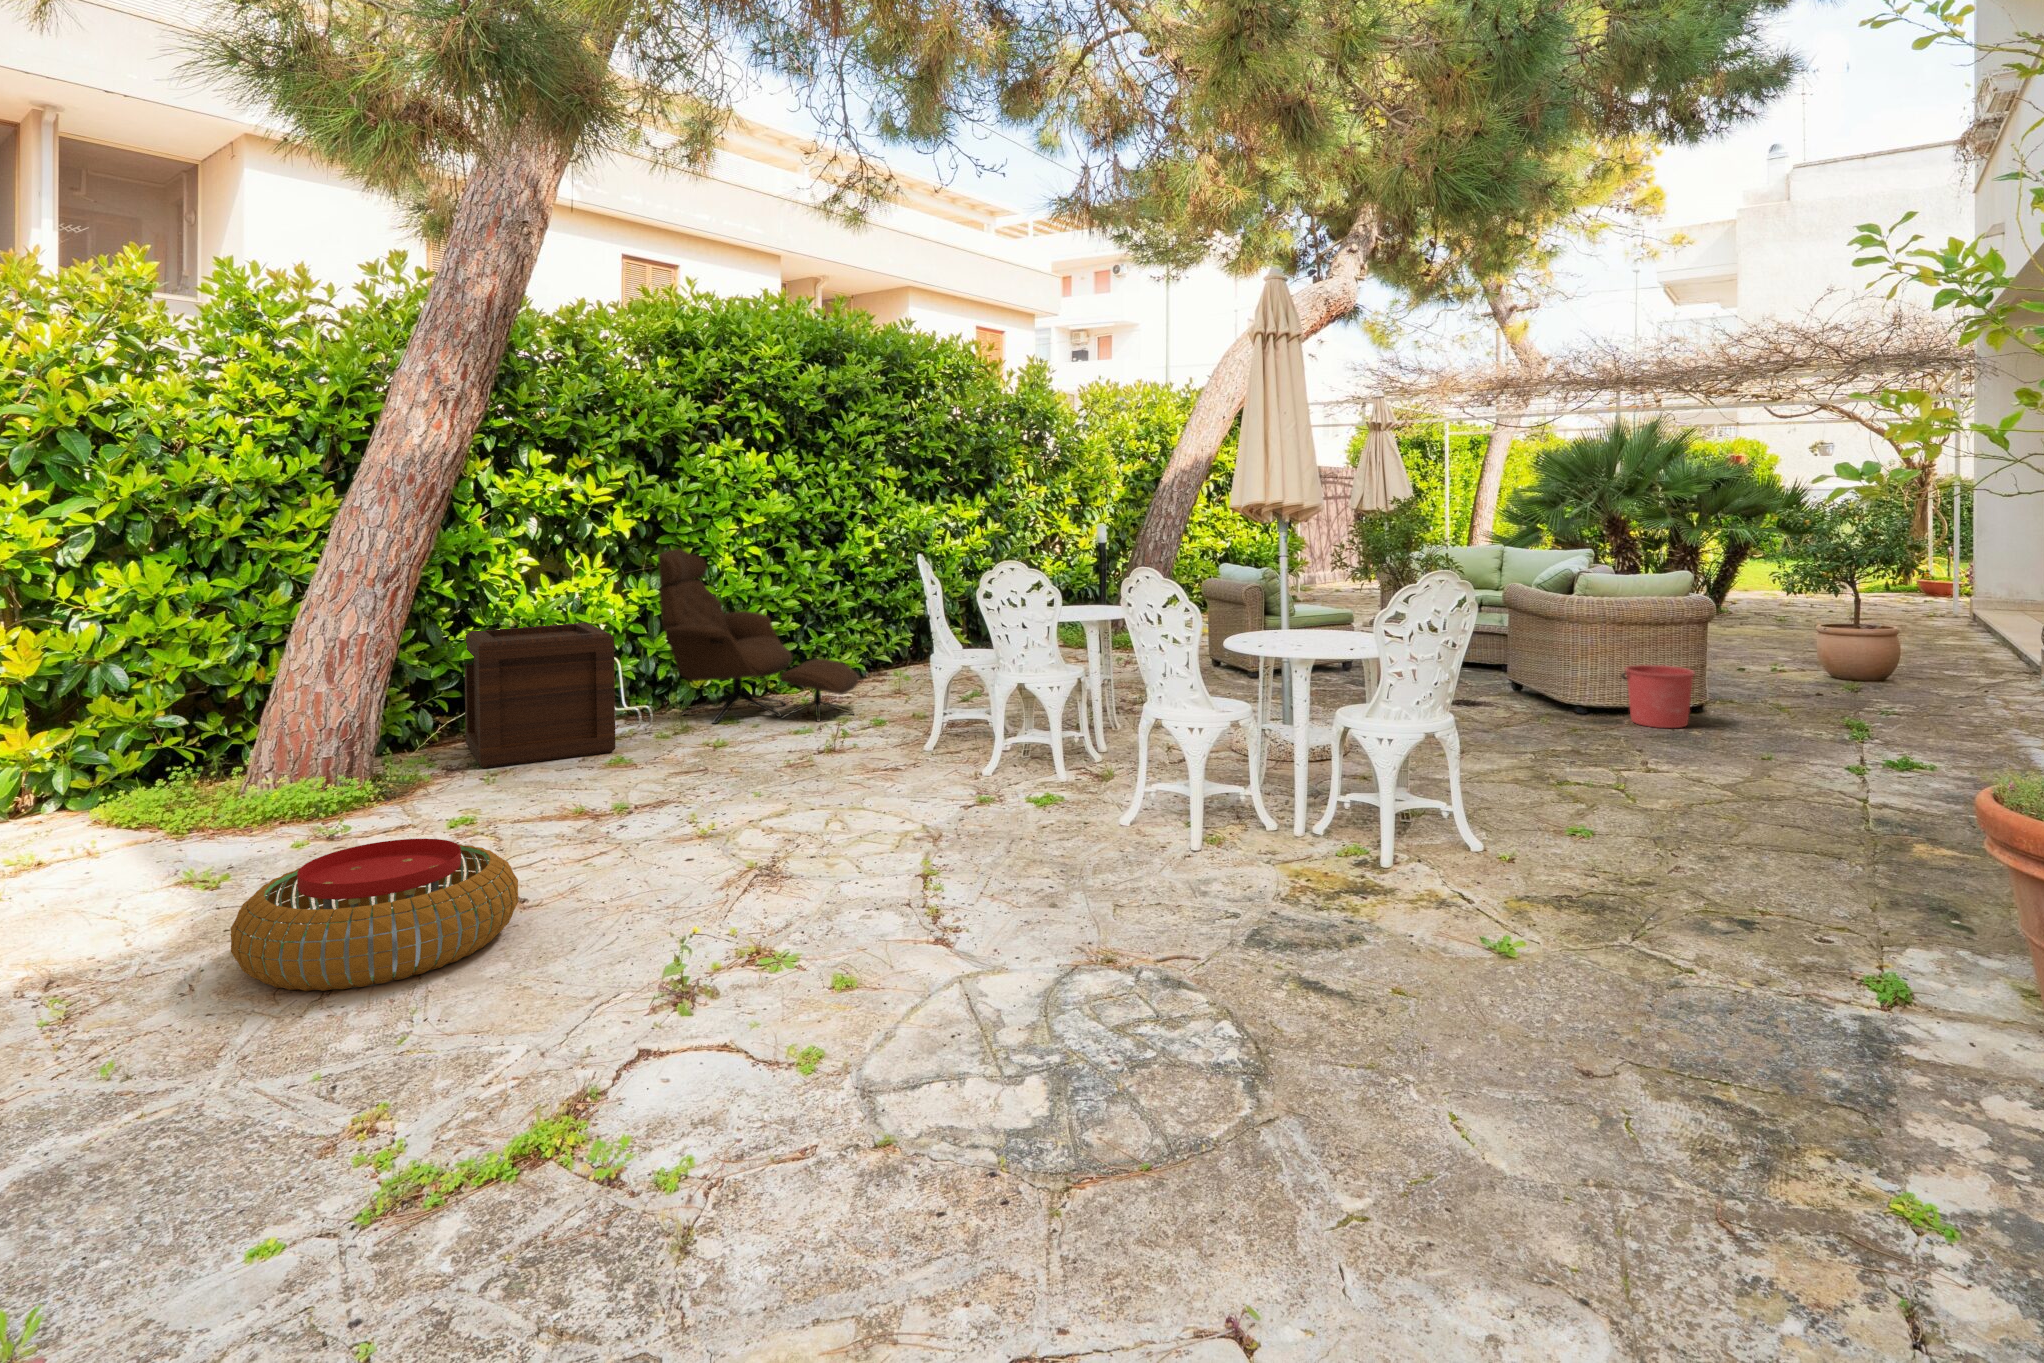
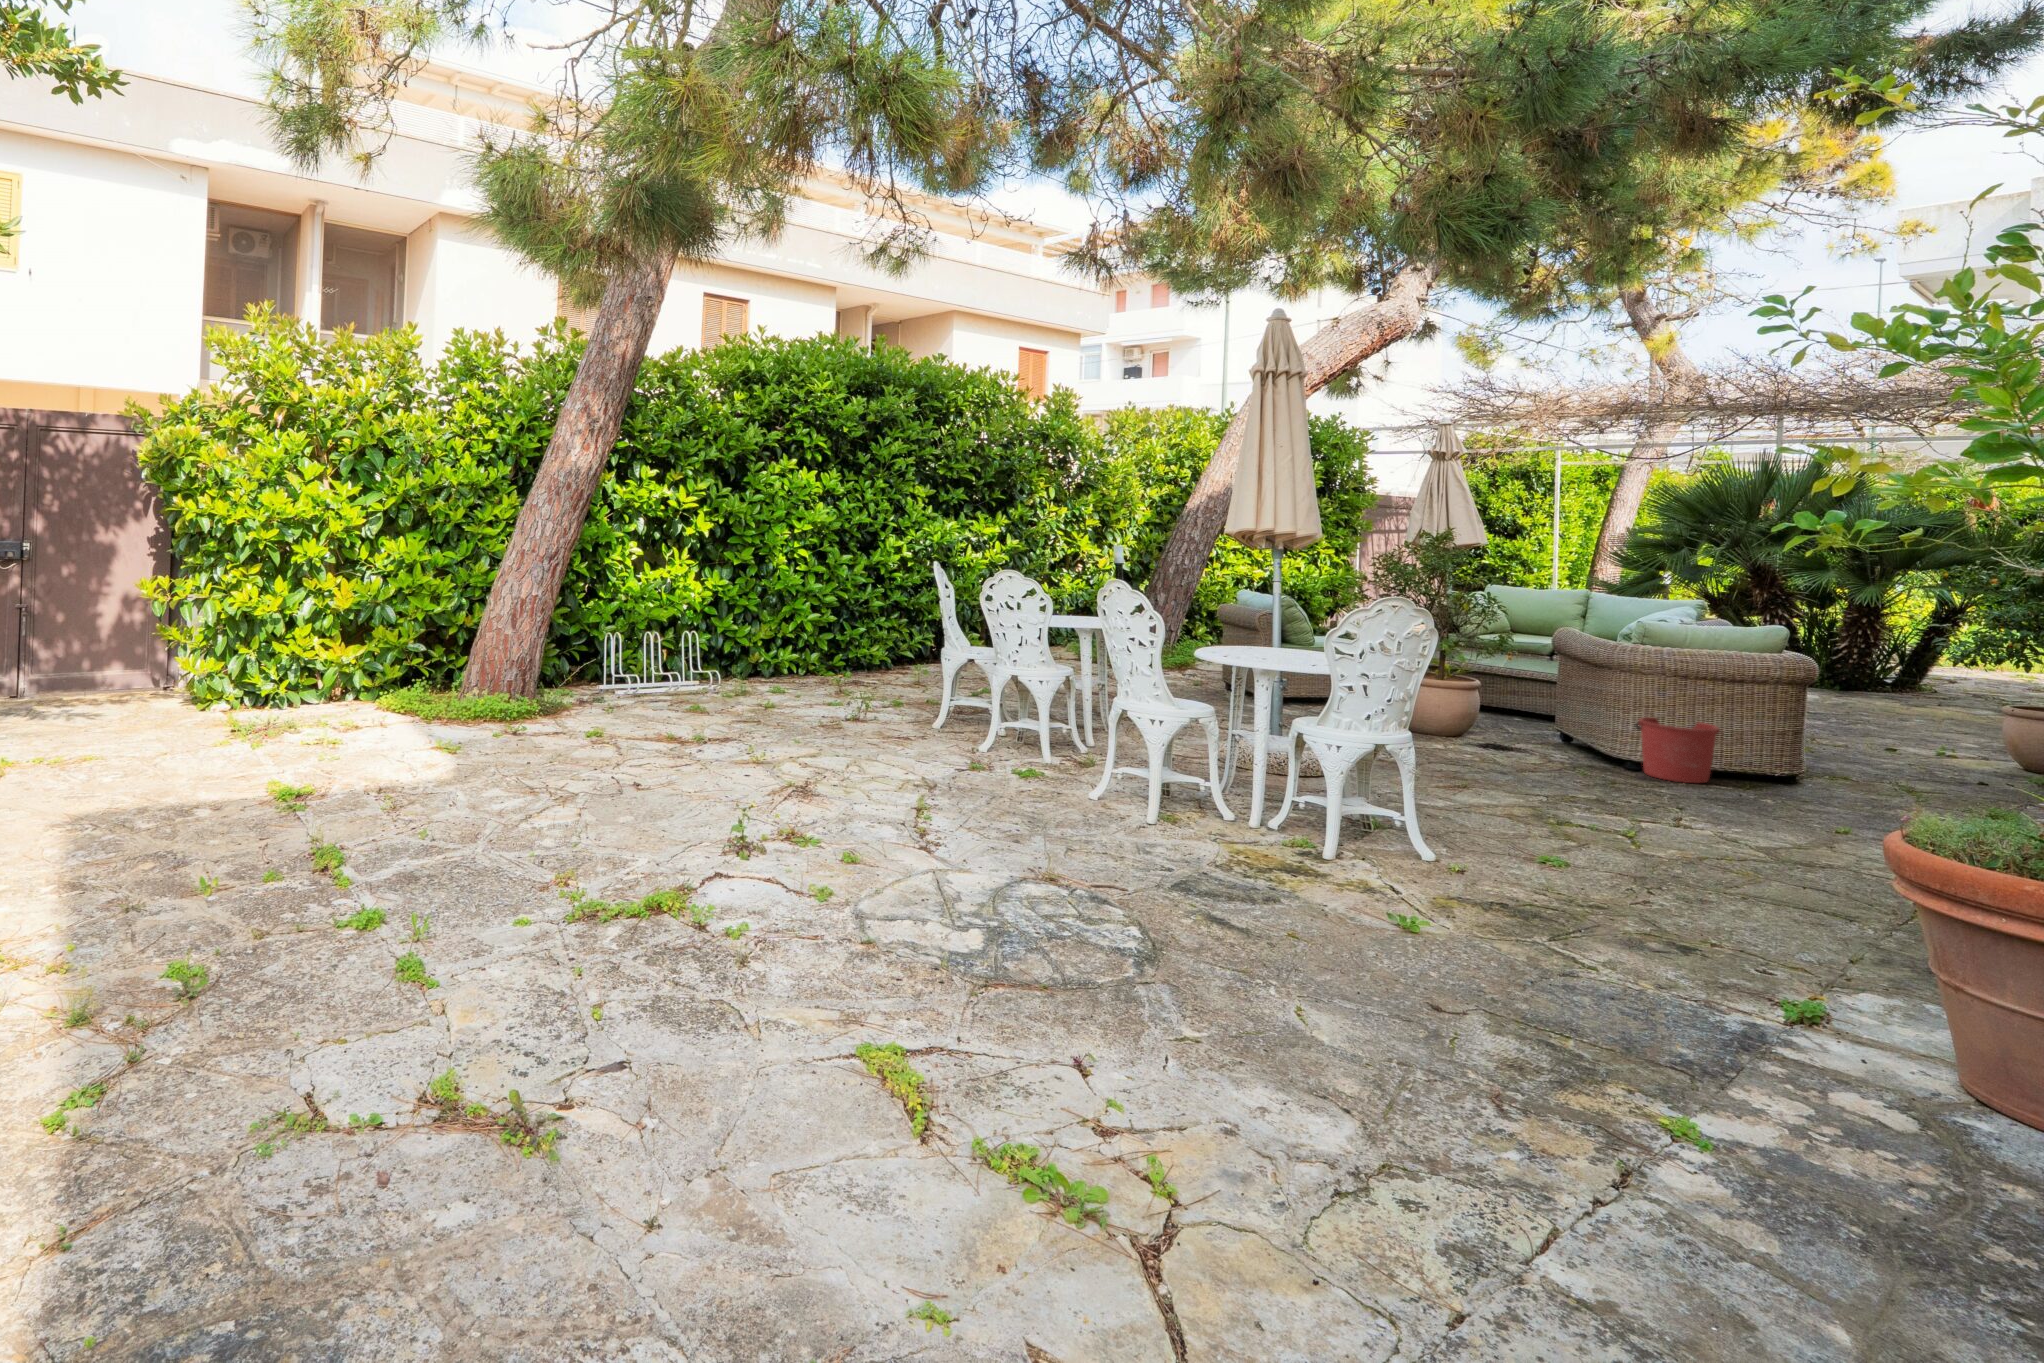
lounge chair: present [658,549,859,724] -> none [730,548,884,697]
wooden crate: present [465,623,616,768] -> none [588,601,697,705]
pouf: present [230,839,519,991] -> none [482,731,643,814]

